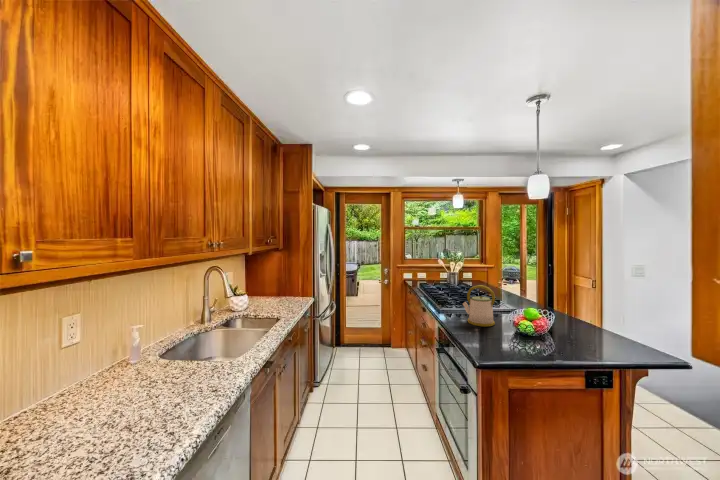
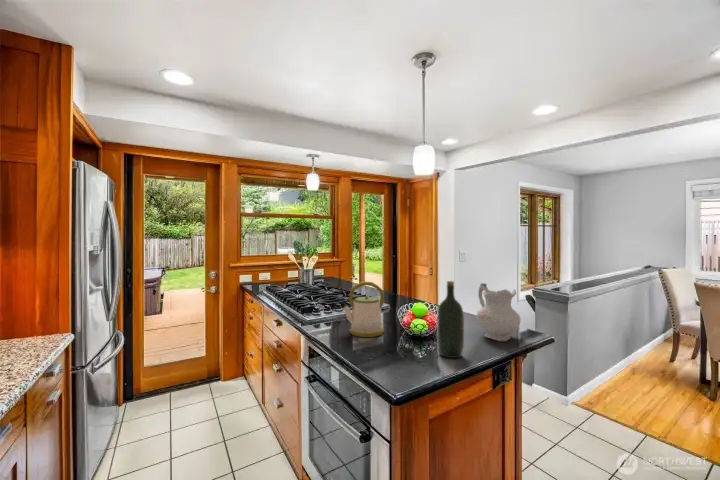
wine bottle: none [528,290,551,350] -> present [438,281,464,358]
ceramic pitcher: none [581,295,627,348] -> present [477,283,520,341]

